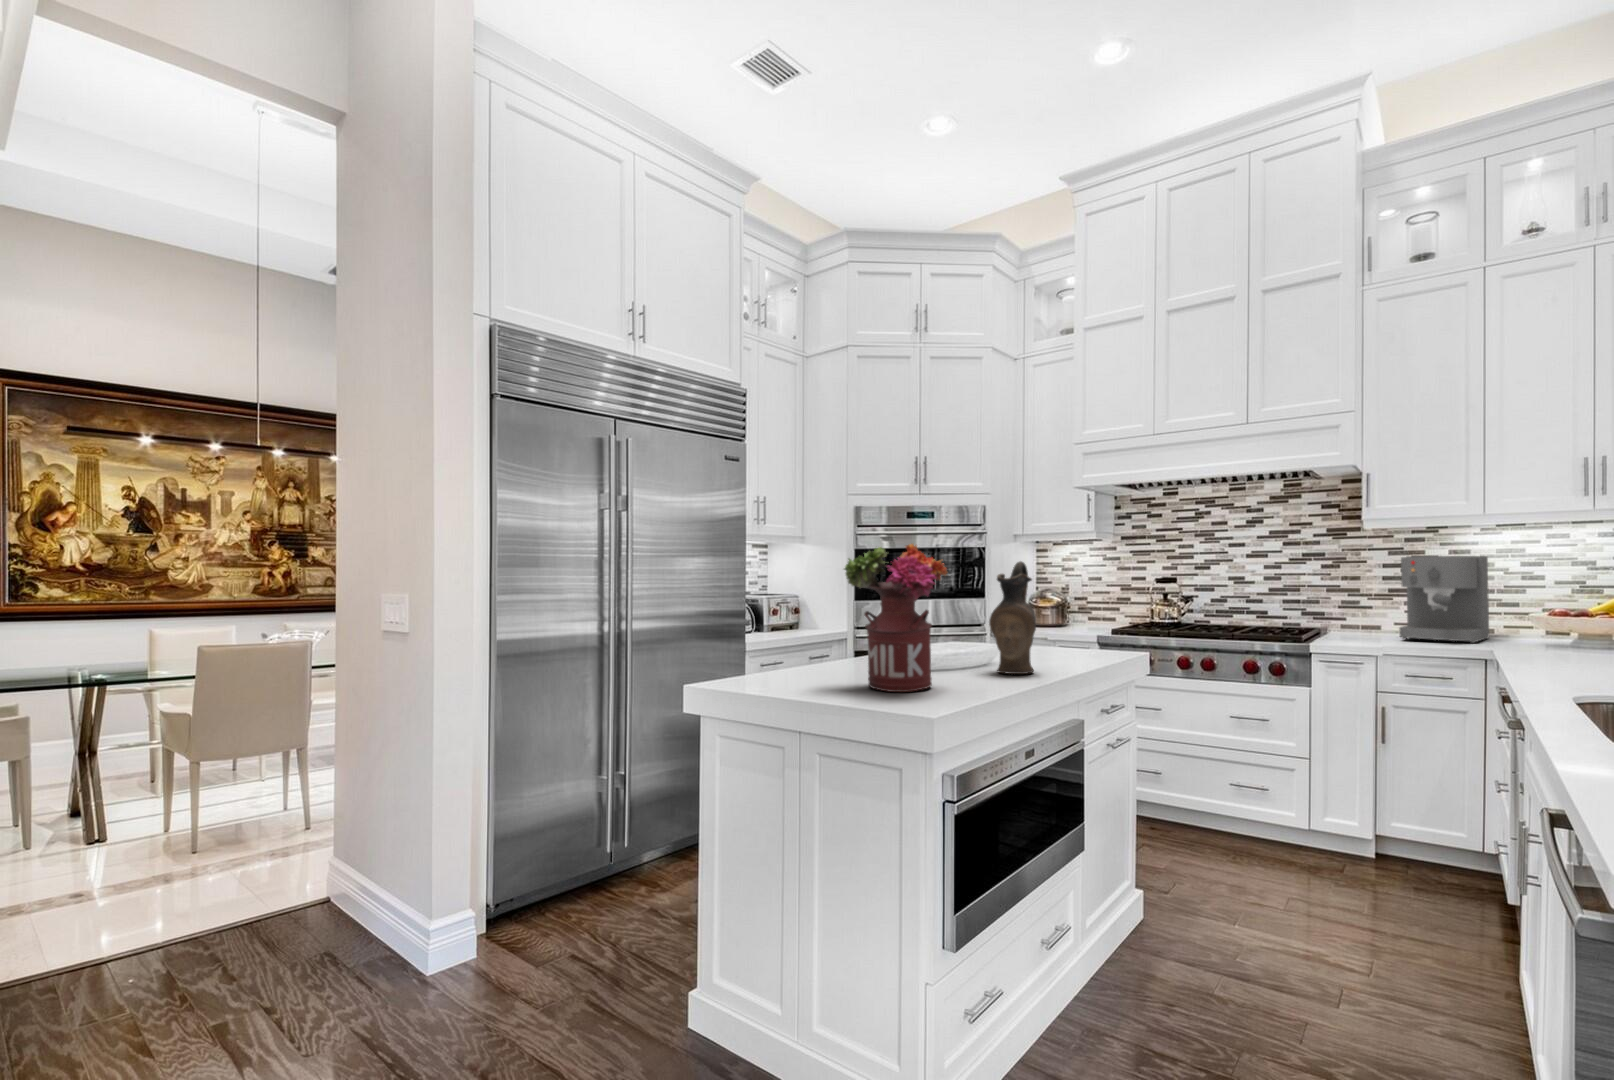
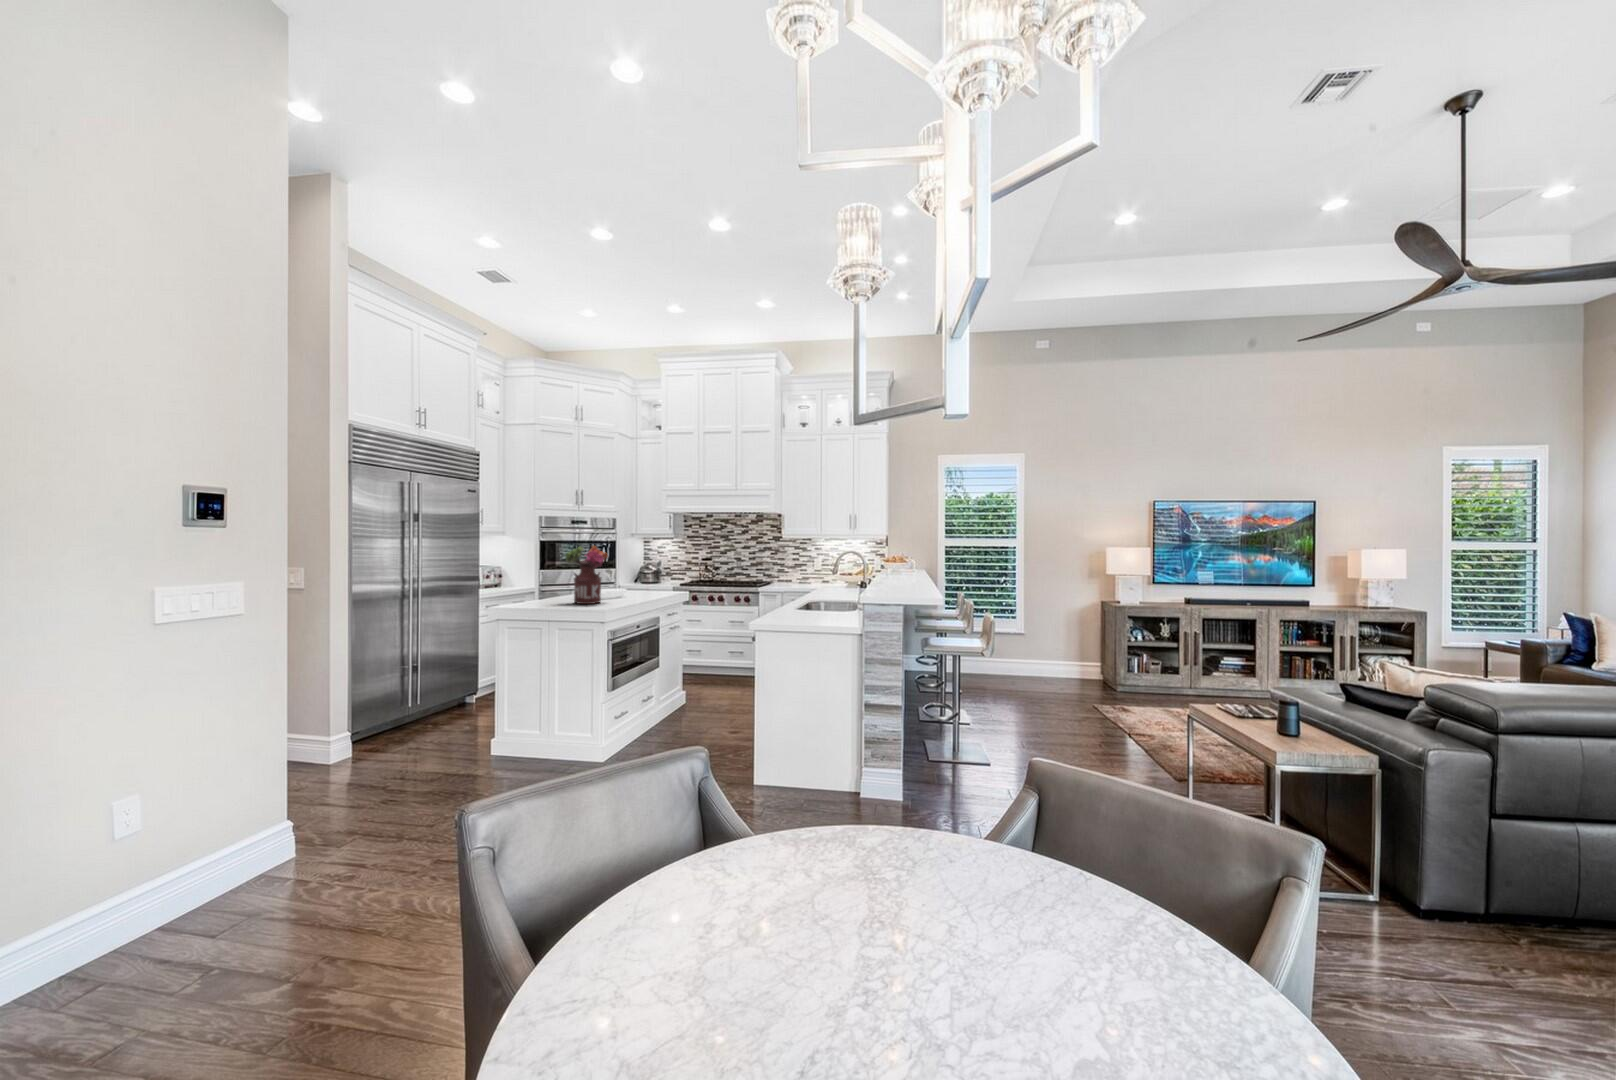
coffee maker: present [1399,556,1489,643] -> none [794,550,826,585]
ceramic pitcher: present [989,561,1036,674] -> none [623,552,642,598]

